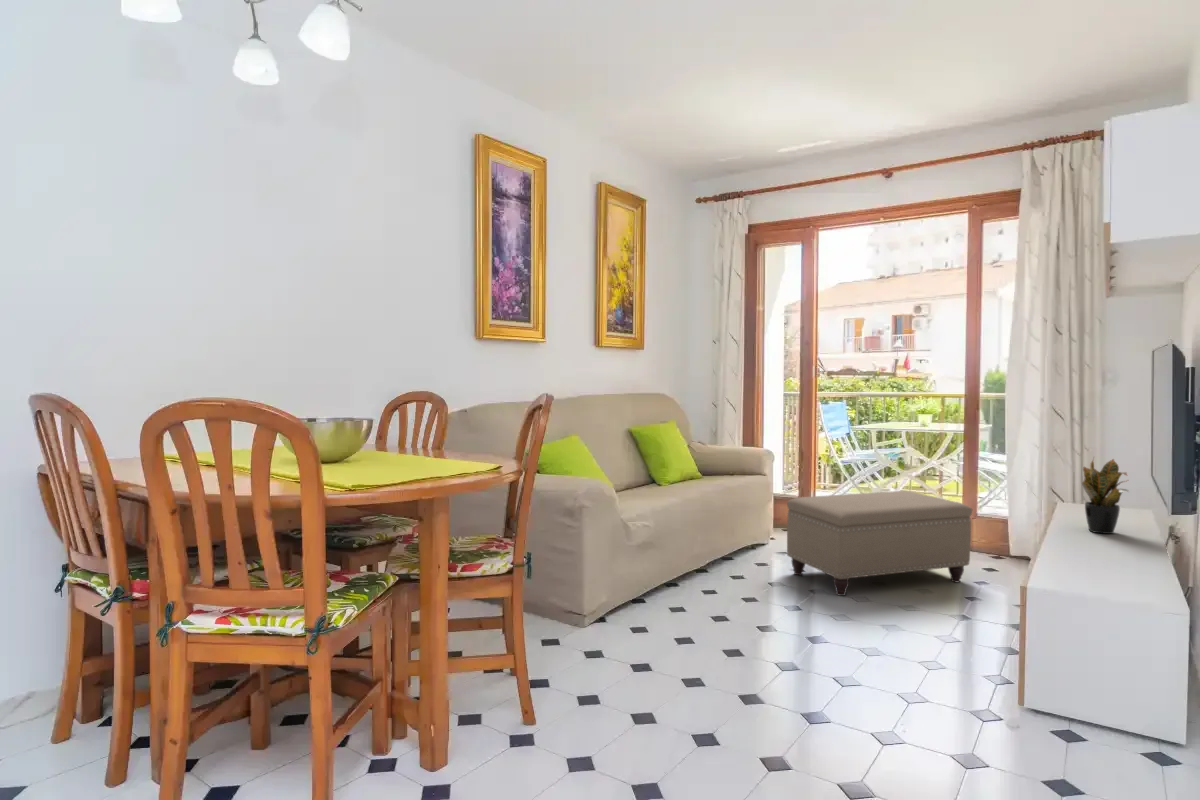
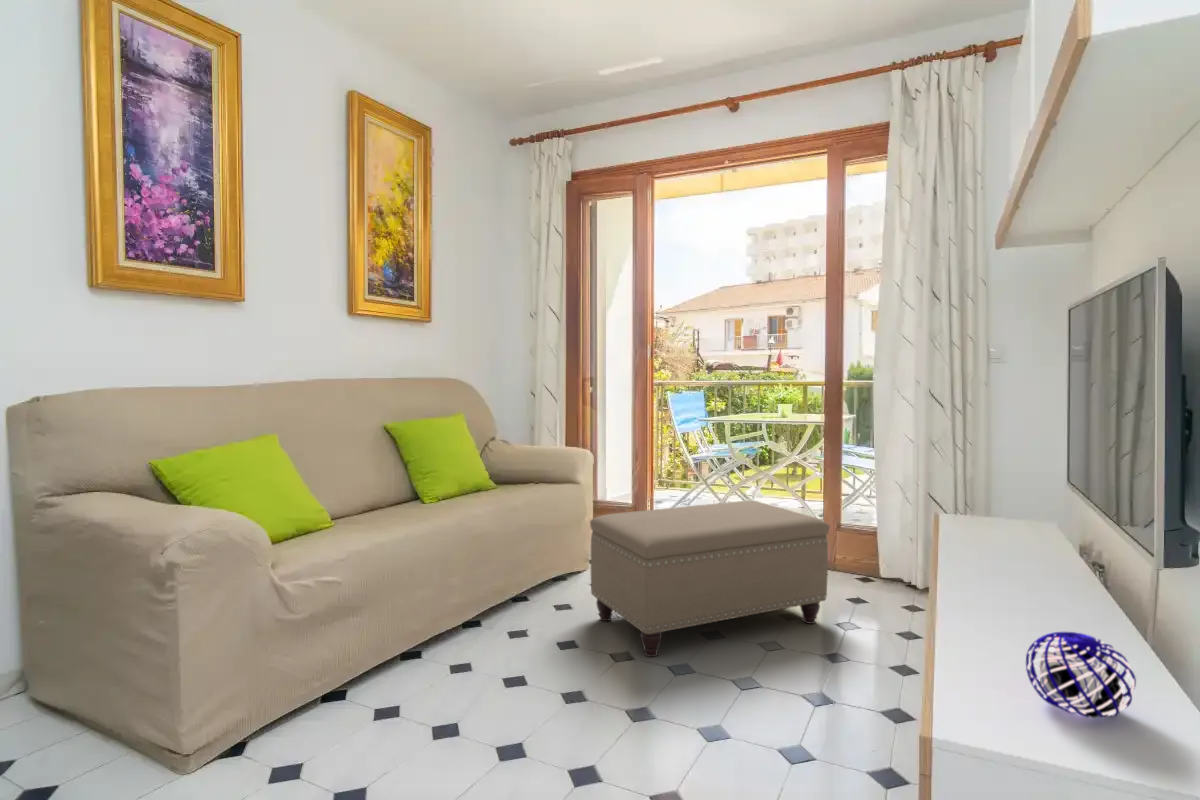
potted plant: present [1082,459,1127,534] -> none [965,444,1057,570]
decorative orb: none [1096,548,1152,588] -> present [1026,632,1136,718]

